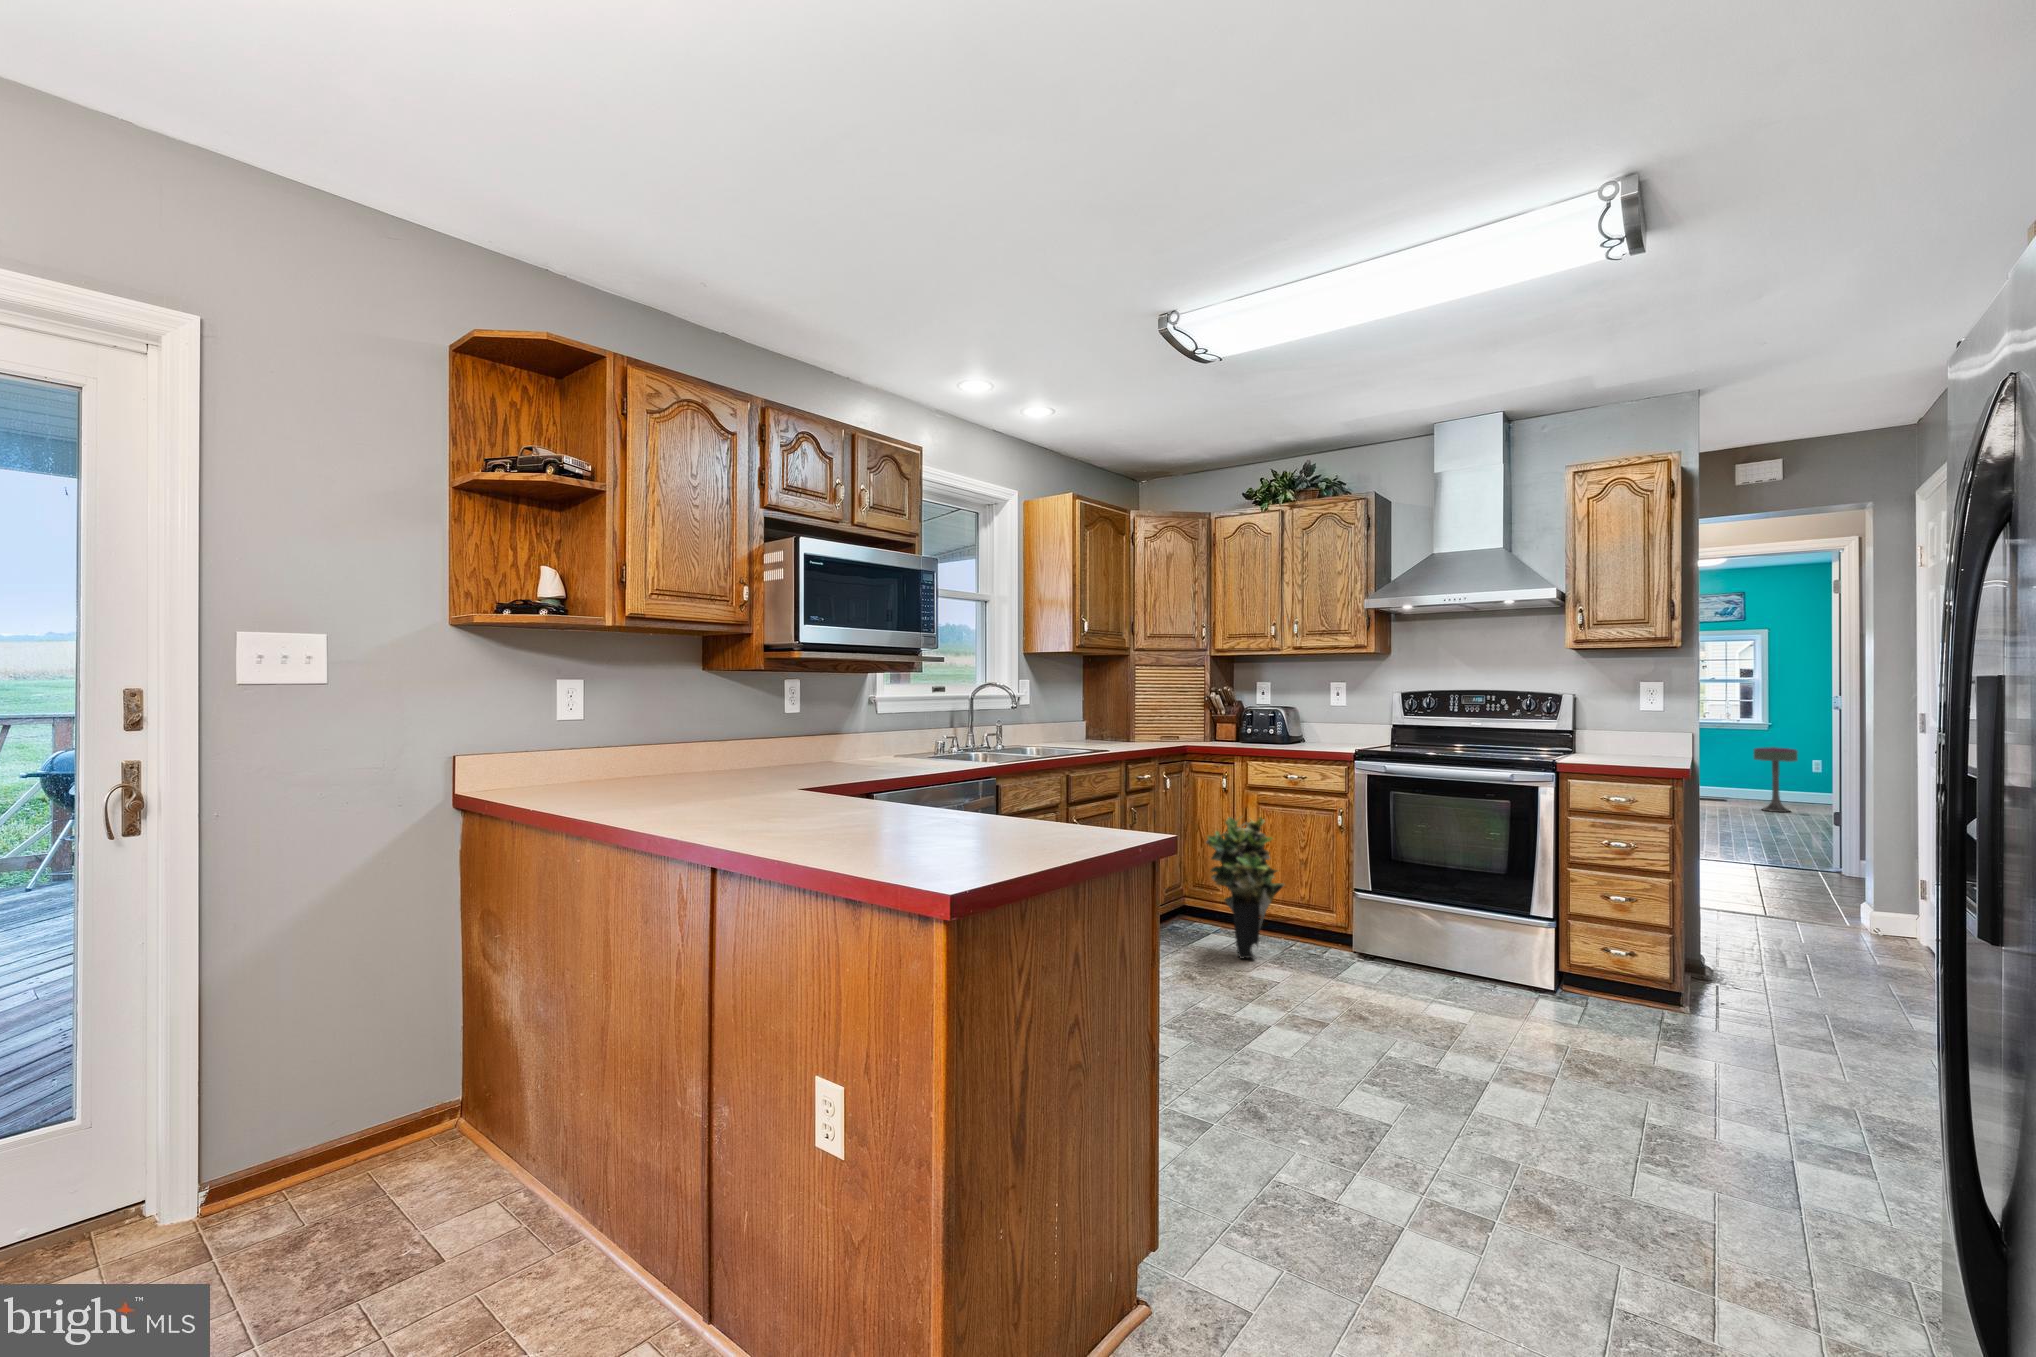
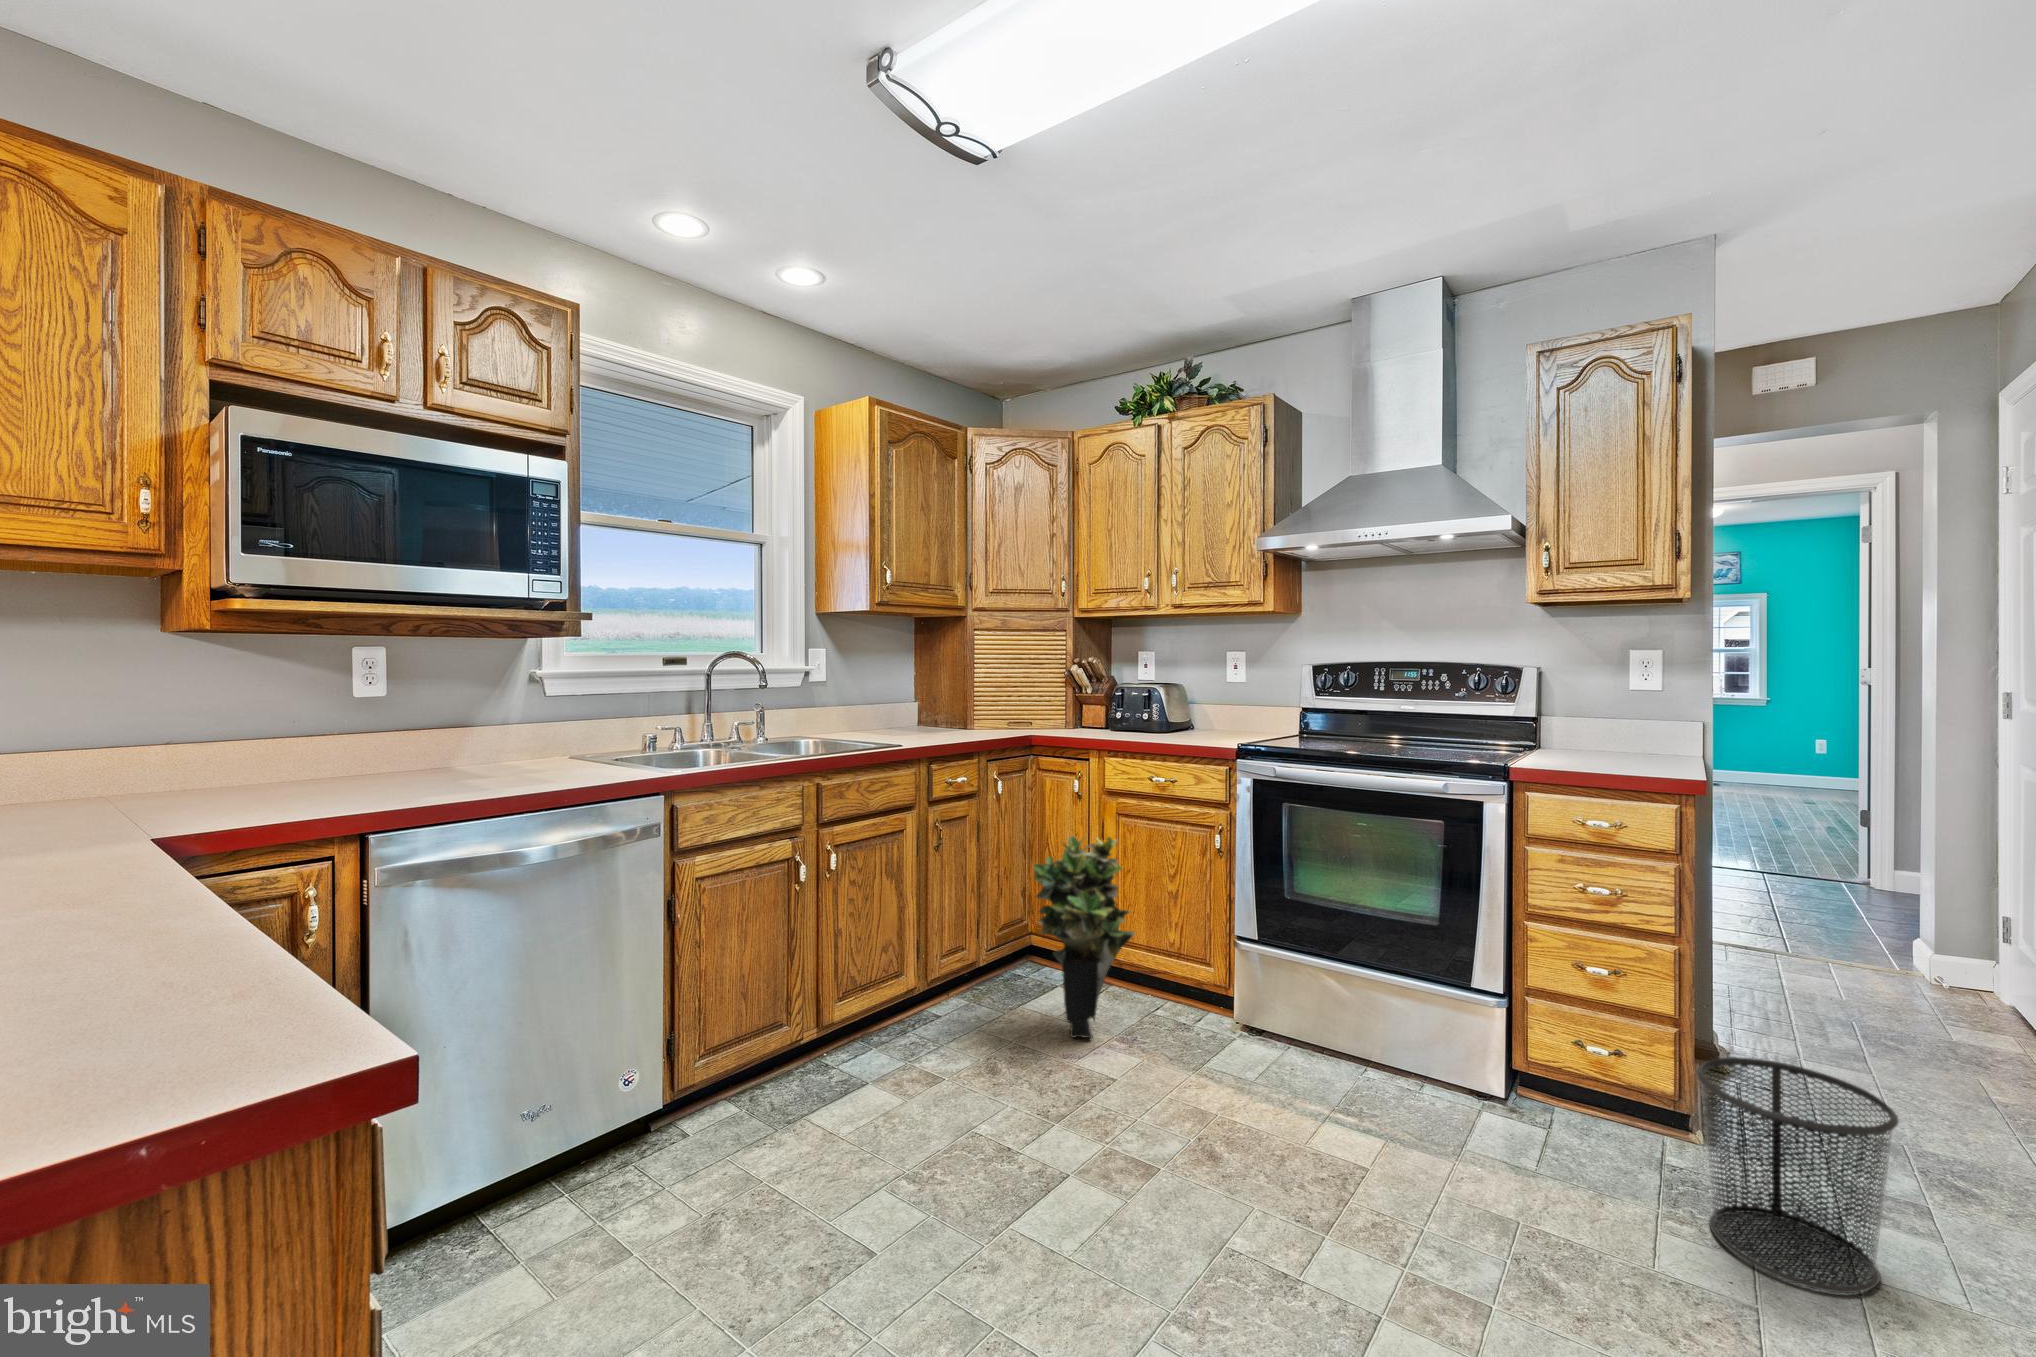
bar stool: present [1753,747,1797,812] -> none [1743,725,1793,797]
waste bin: none [1680,942,1799,1071] -> present [1697,1057,1898,1293]

